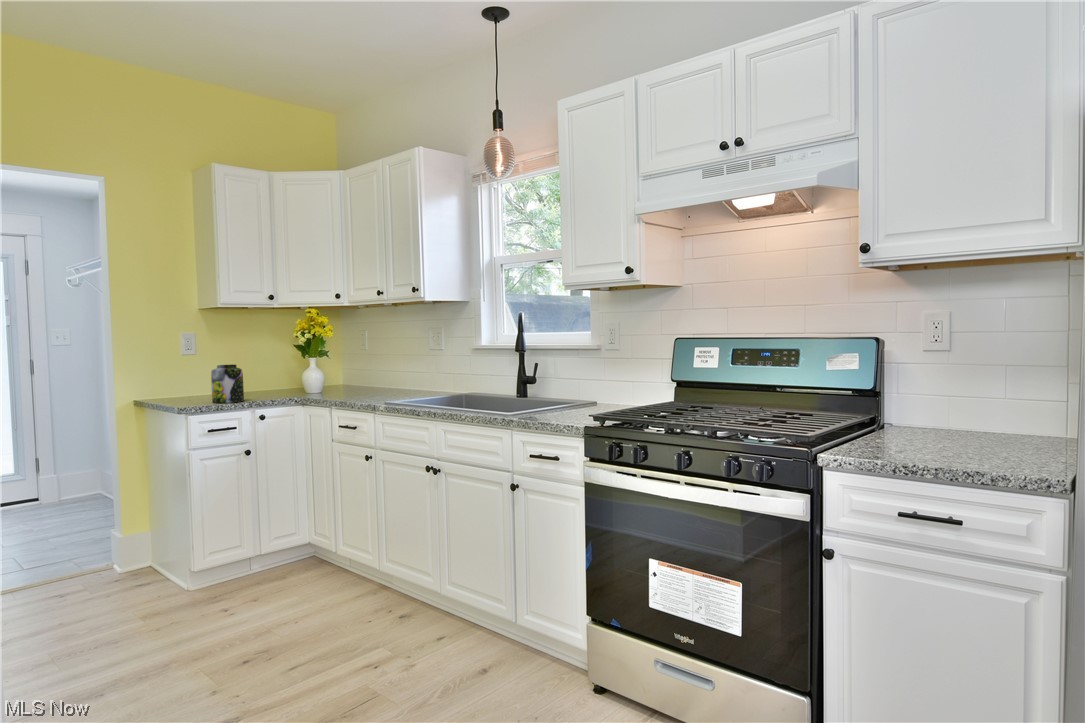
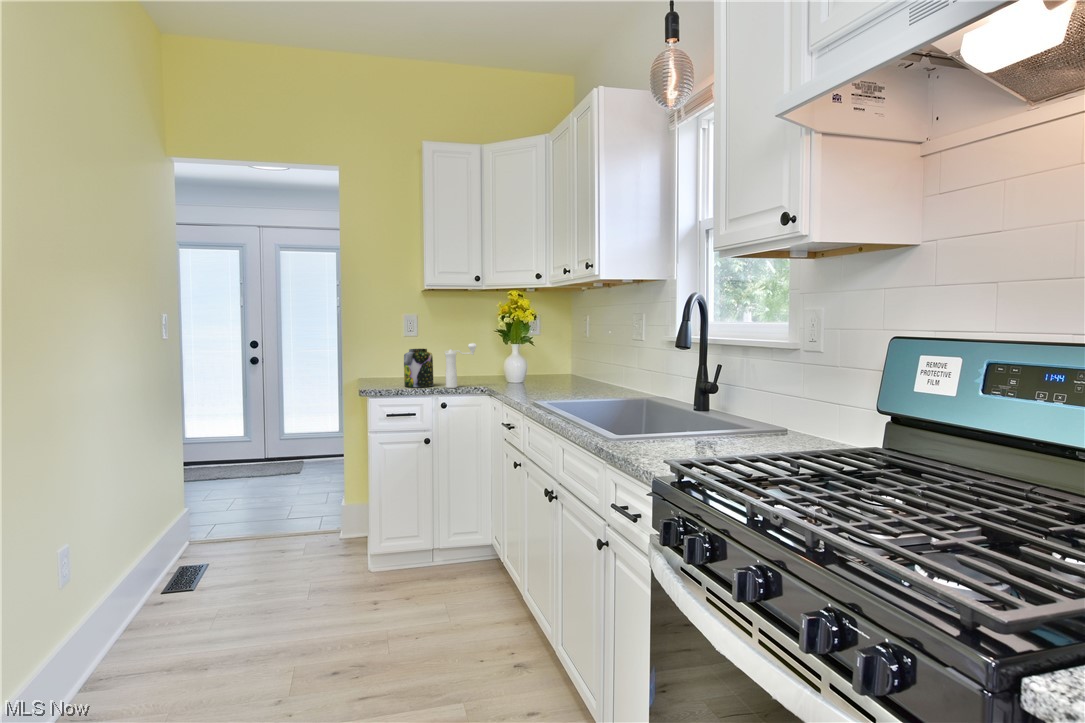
pepper mill: none [259,358,289,401] -> present [445,343,477,388]

